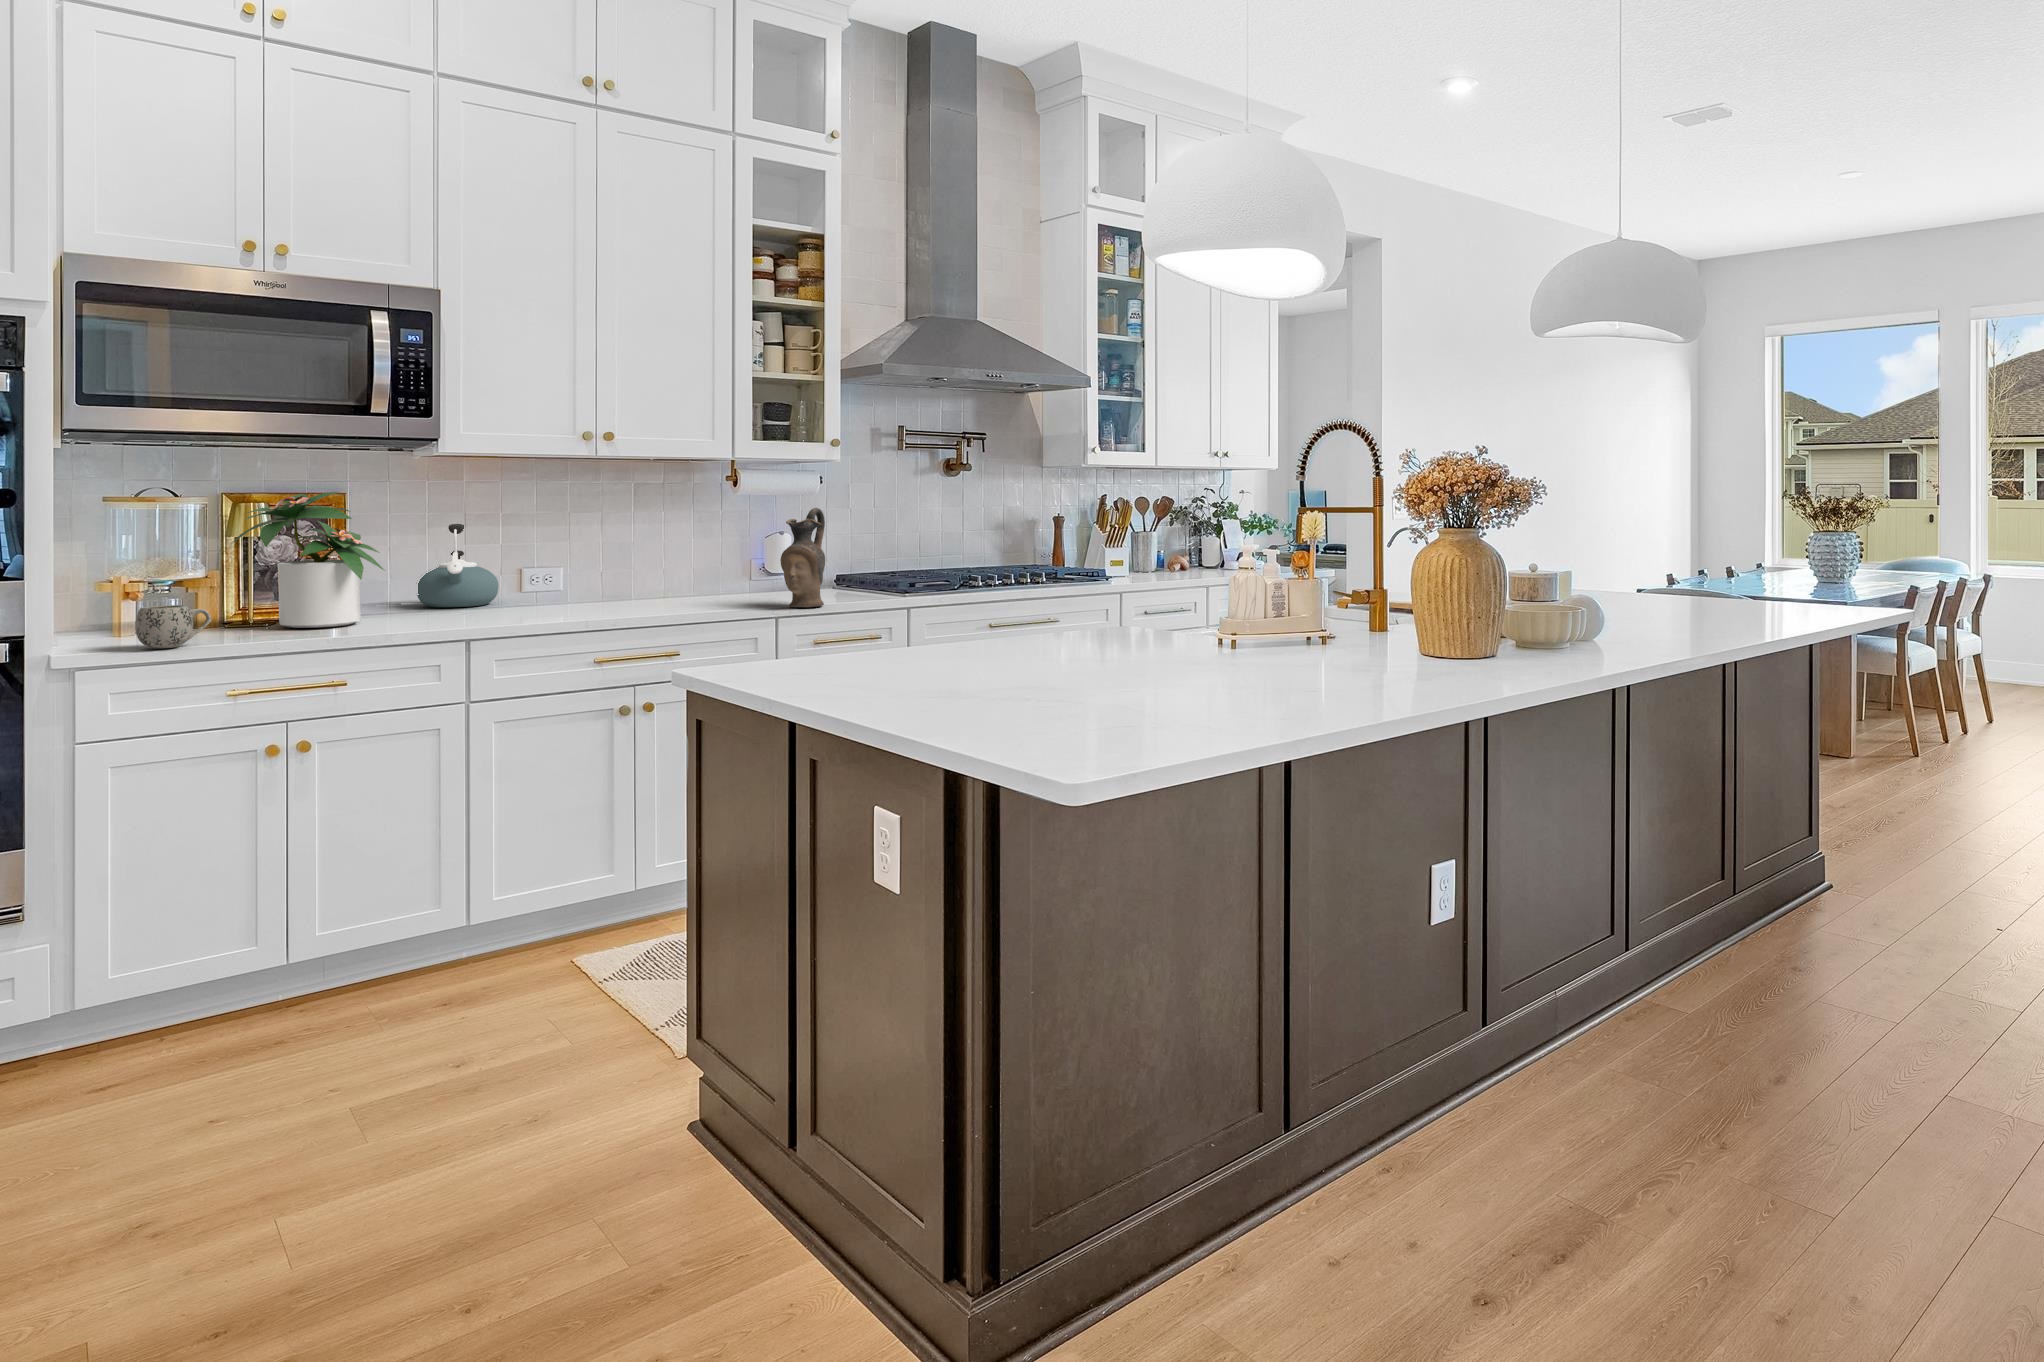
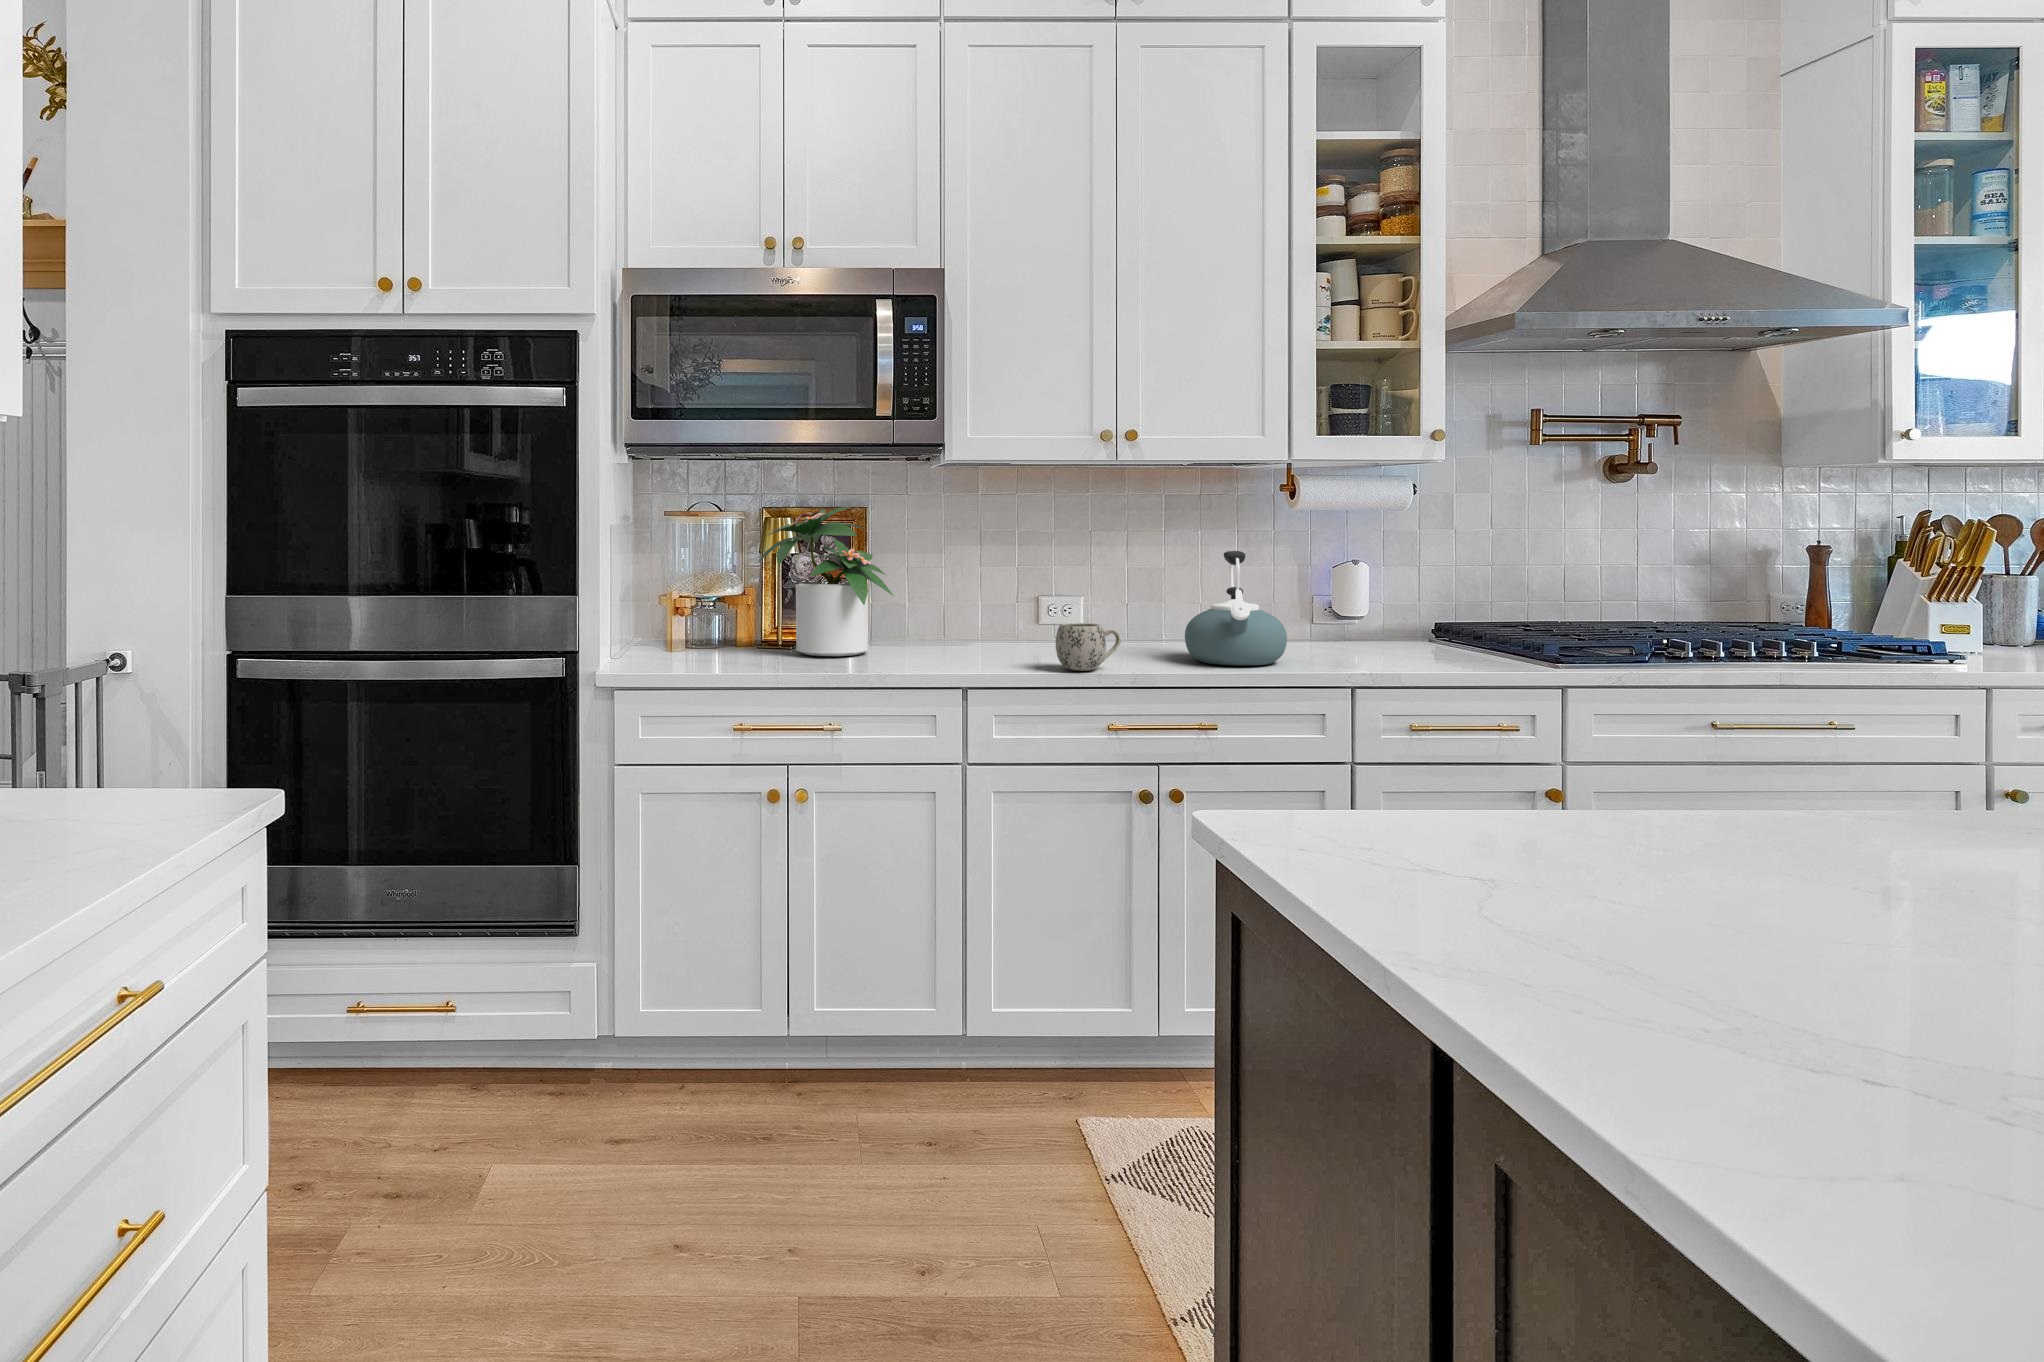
ceramic pitcher: present [780,508,825,607] -> none [1359,523,1427,670]
kettle: present [417,524,499,607] -> present [1185,551,1287,665]
mug: present [135,605,211,648] -> present [1056,623,1121,671]

